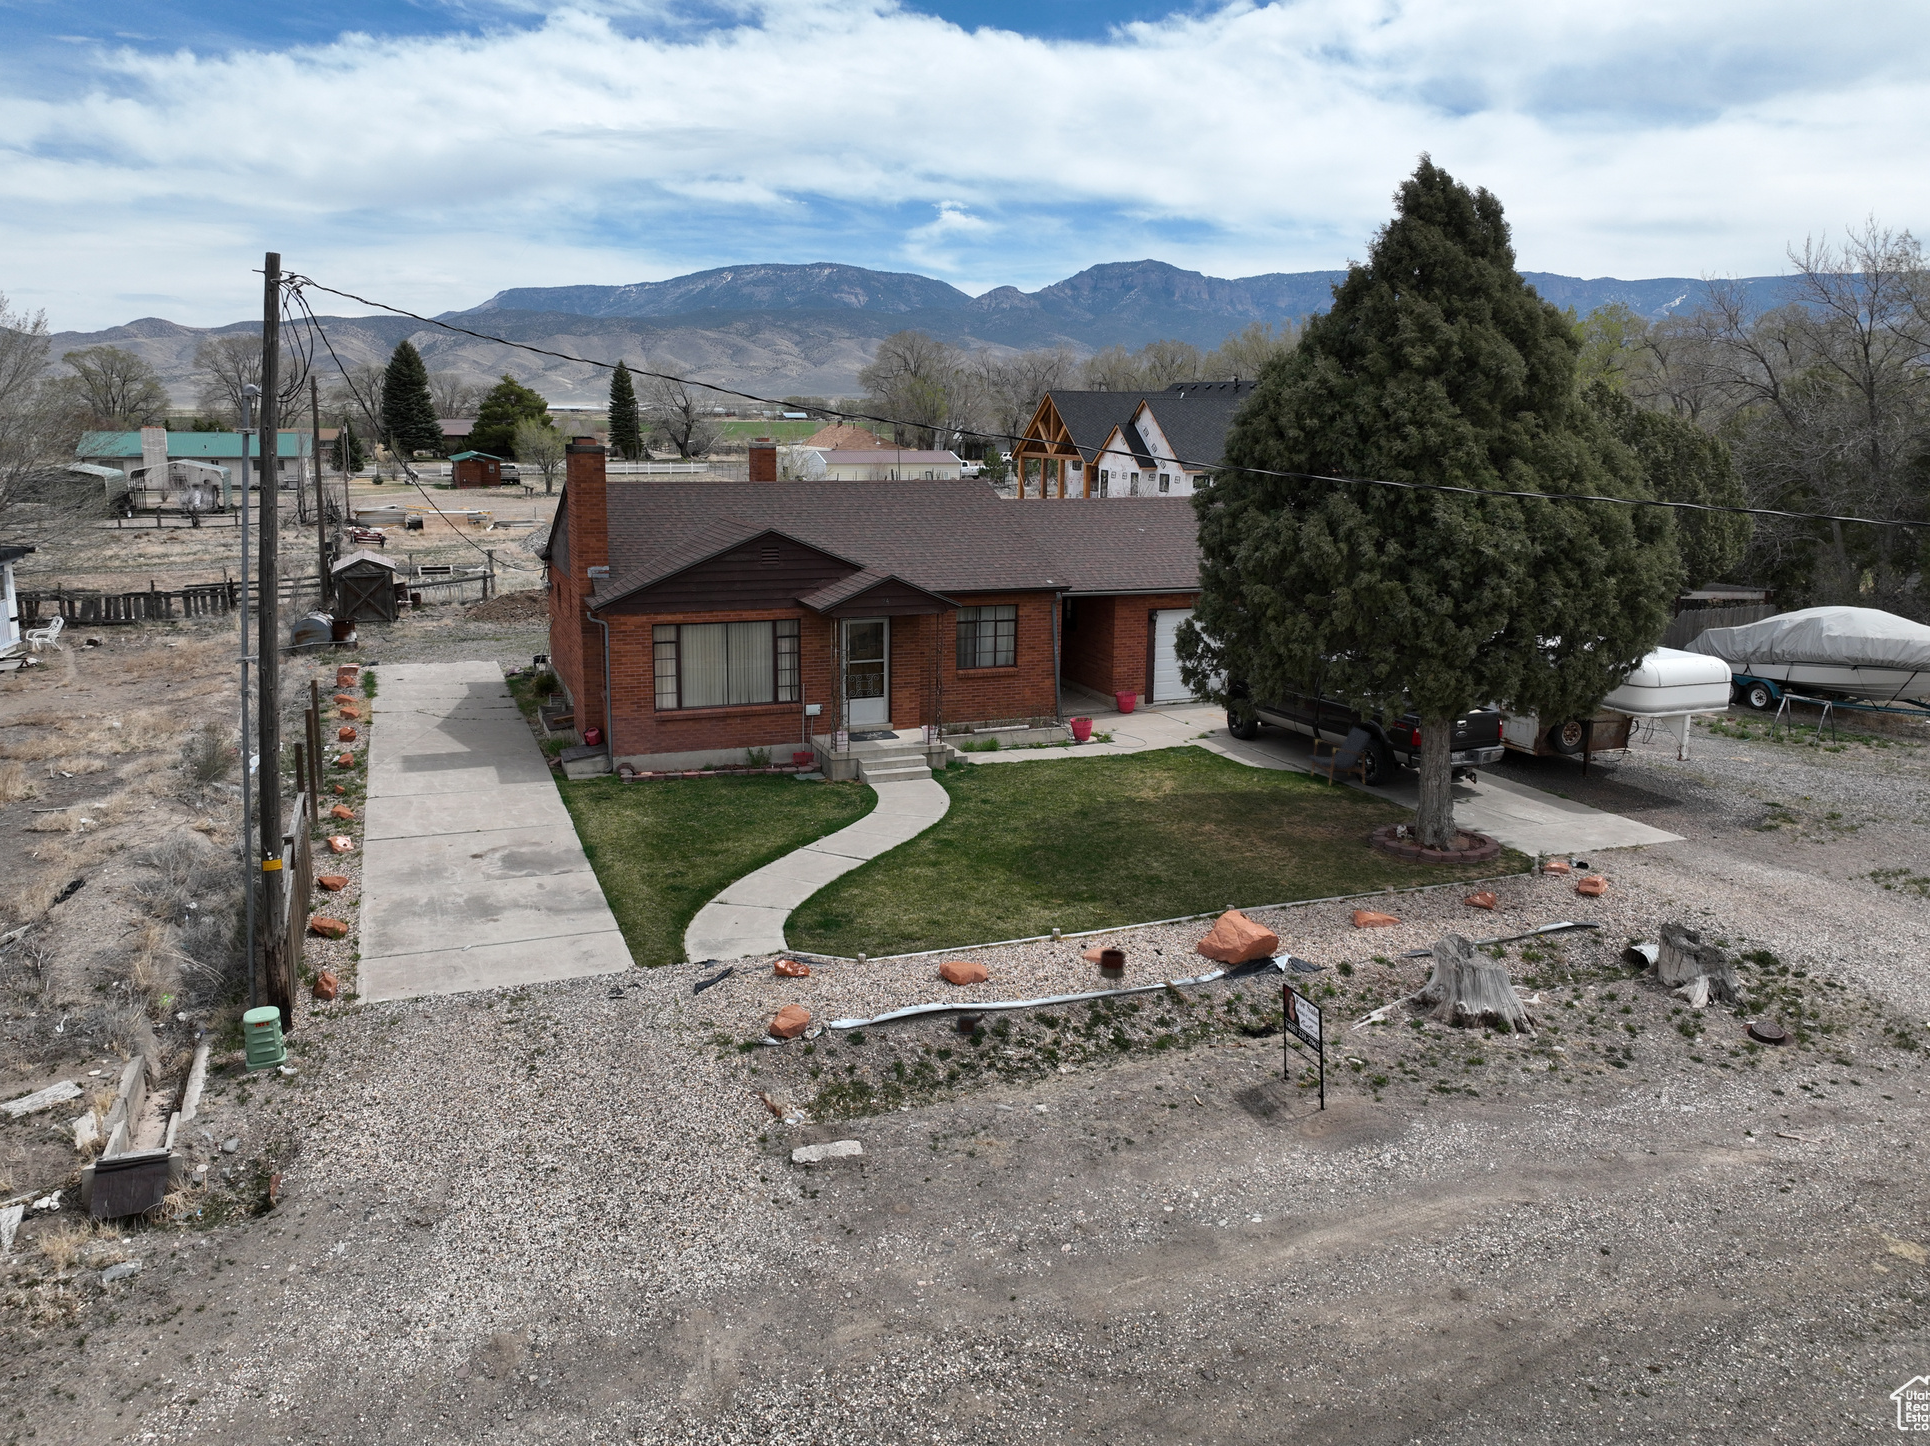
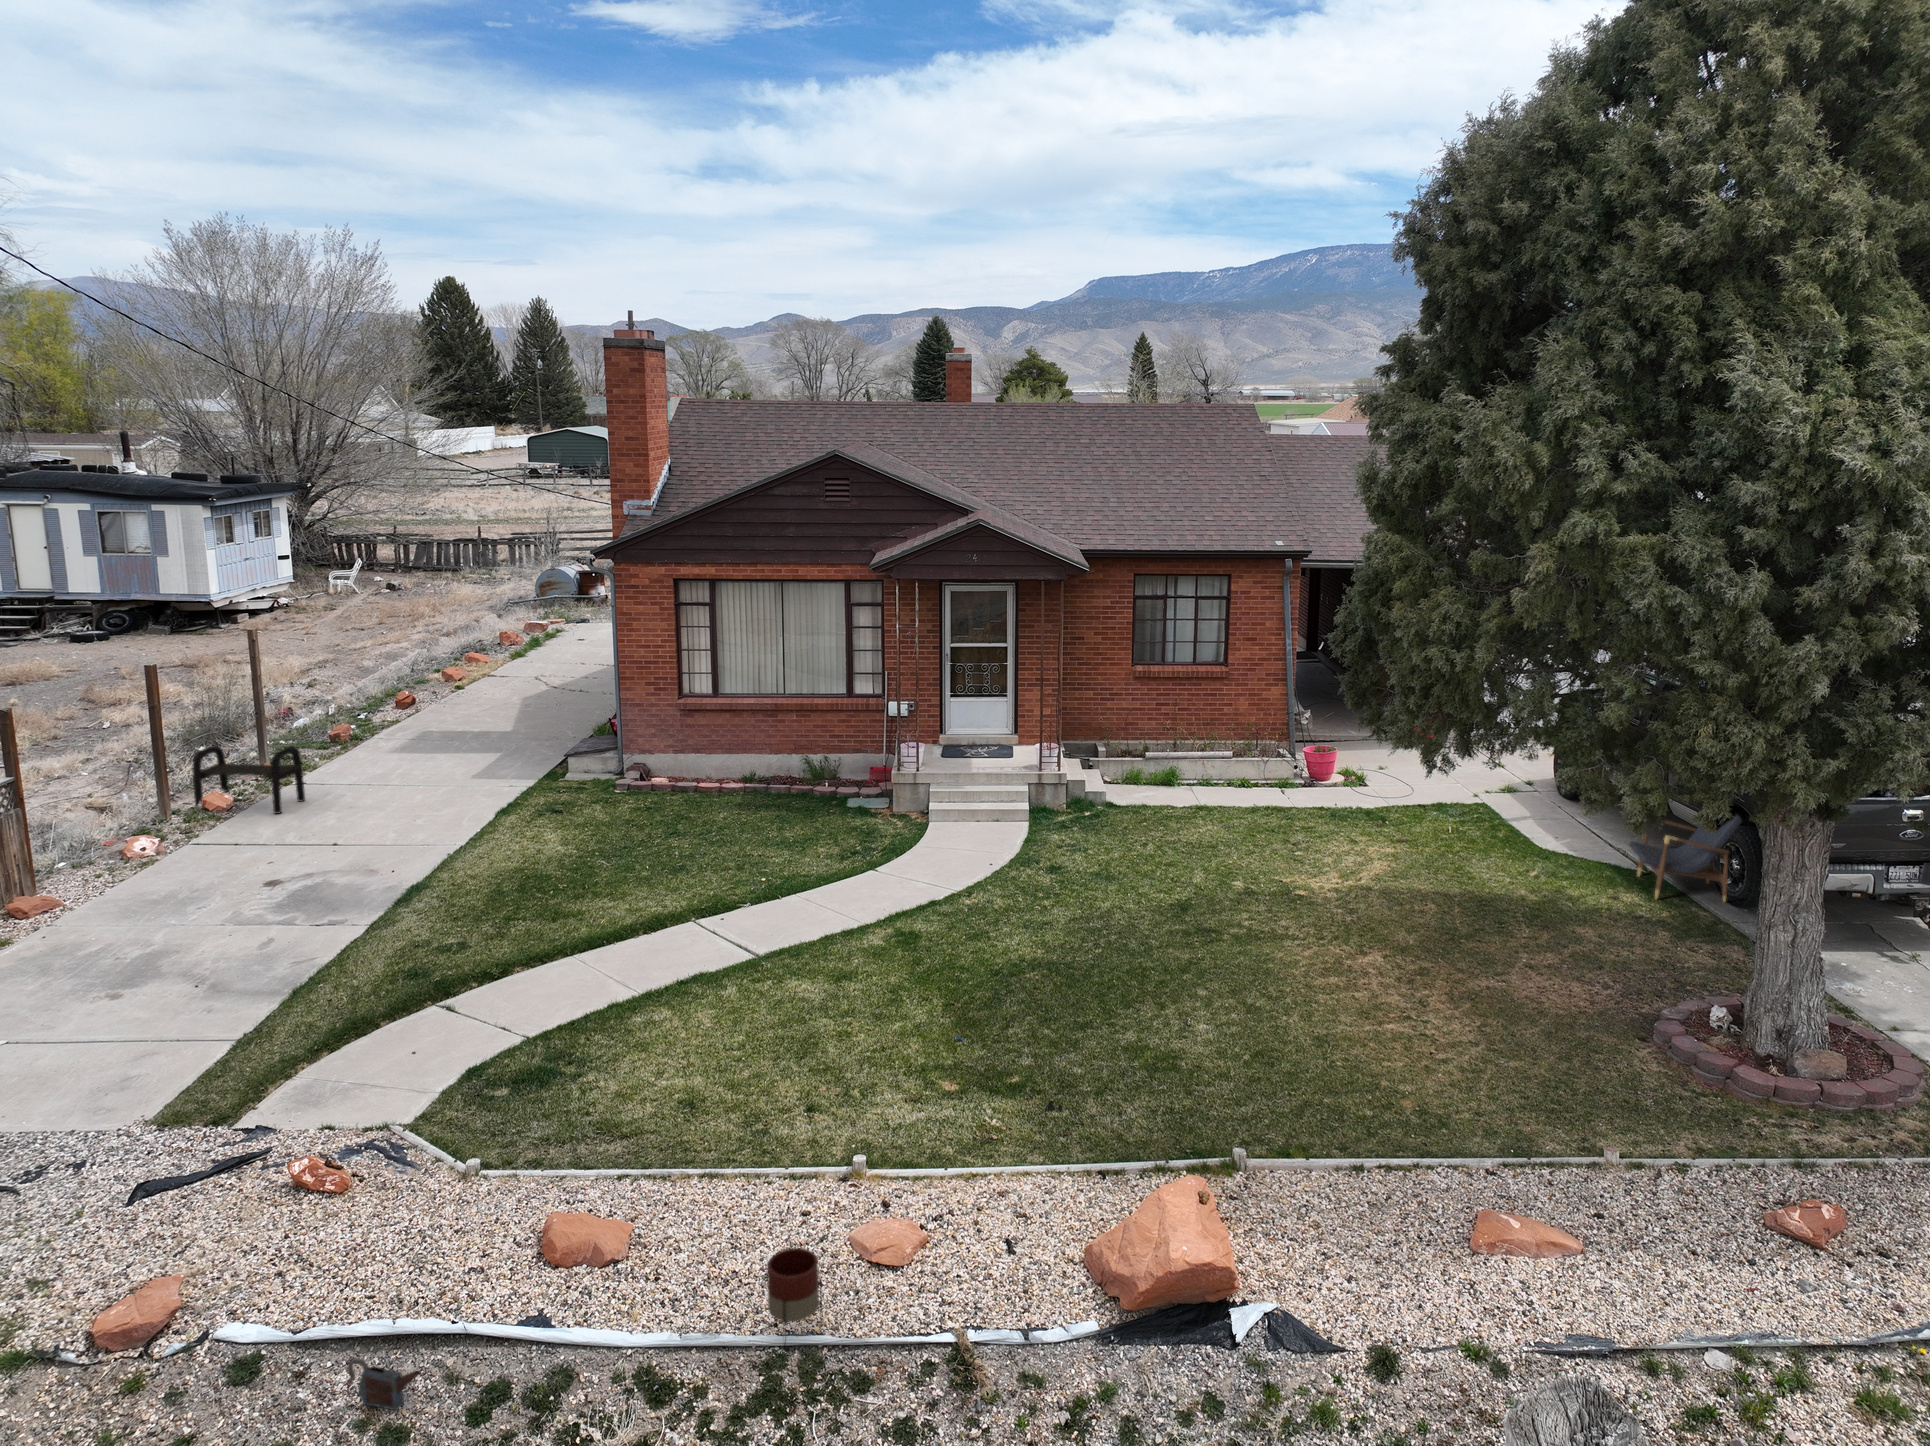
bench: none [317,769,393,826] -> present [193,745,305,814]

